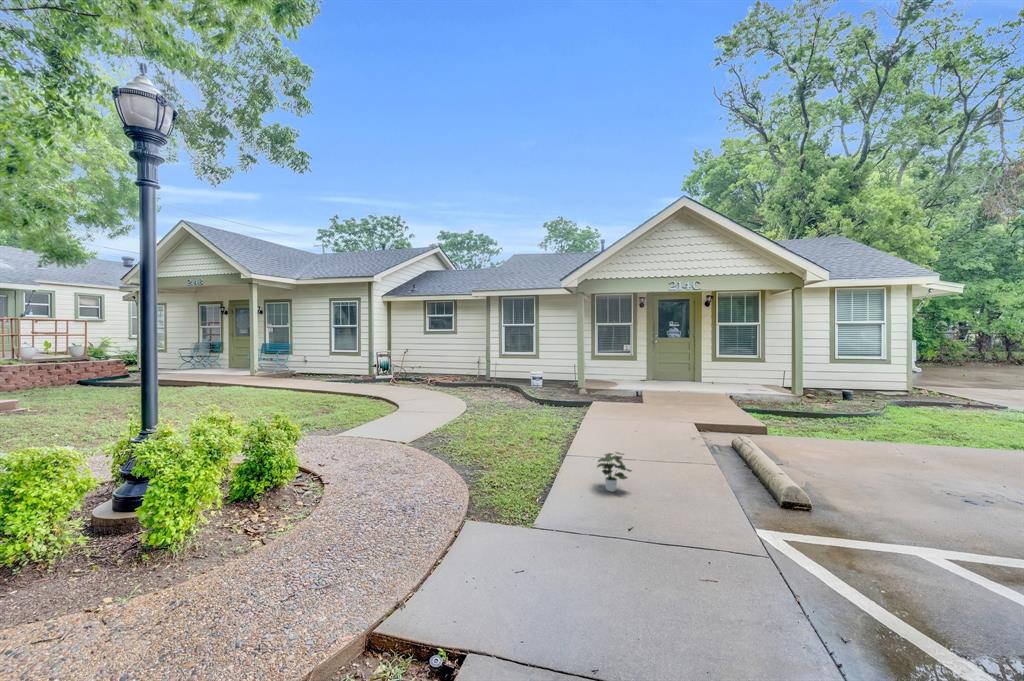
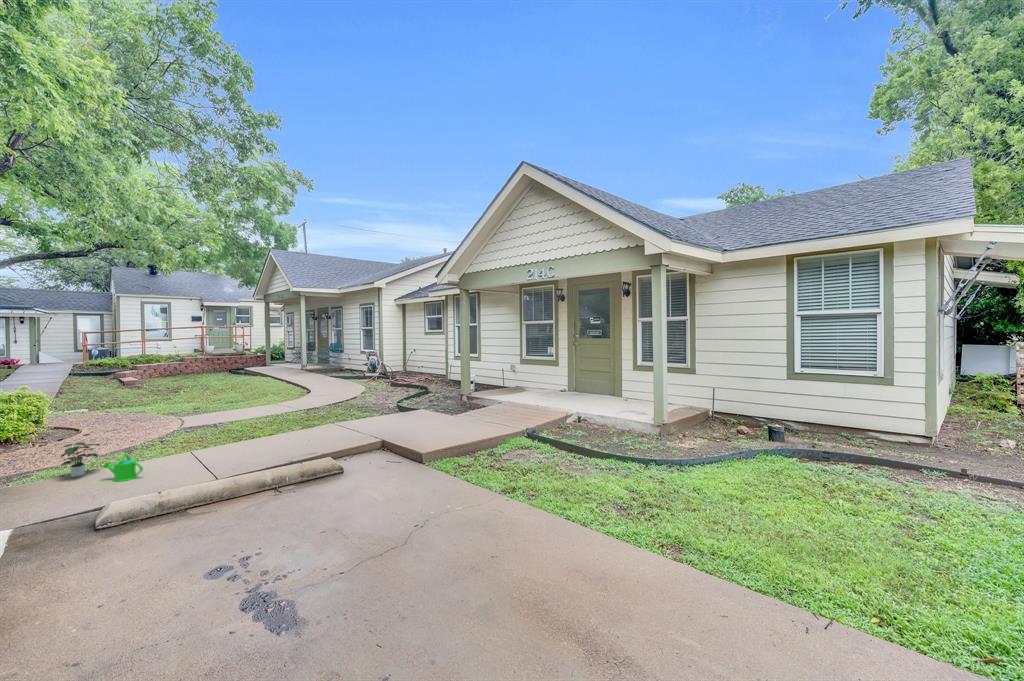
watering can: none [647,457,670,486] -> present [103,454,143,482]

